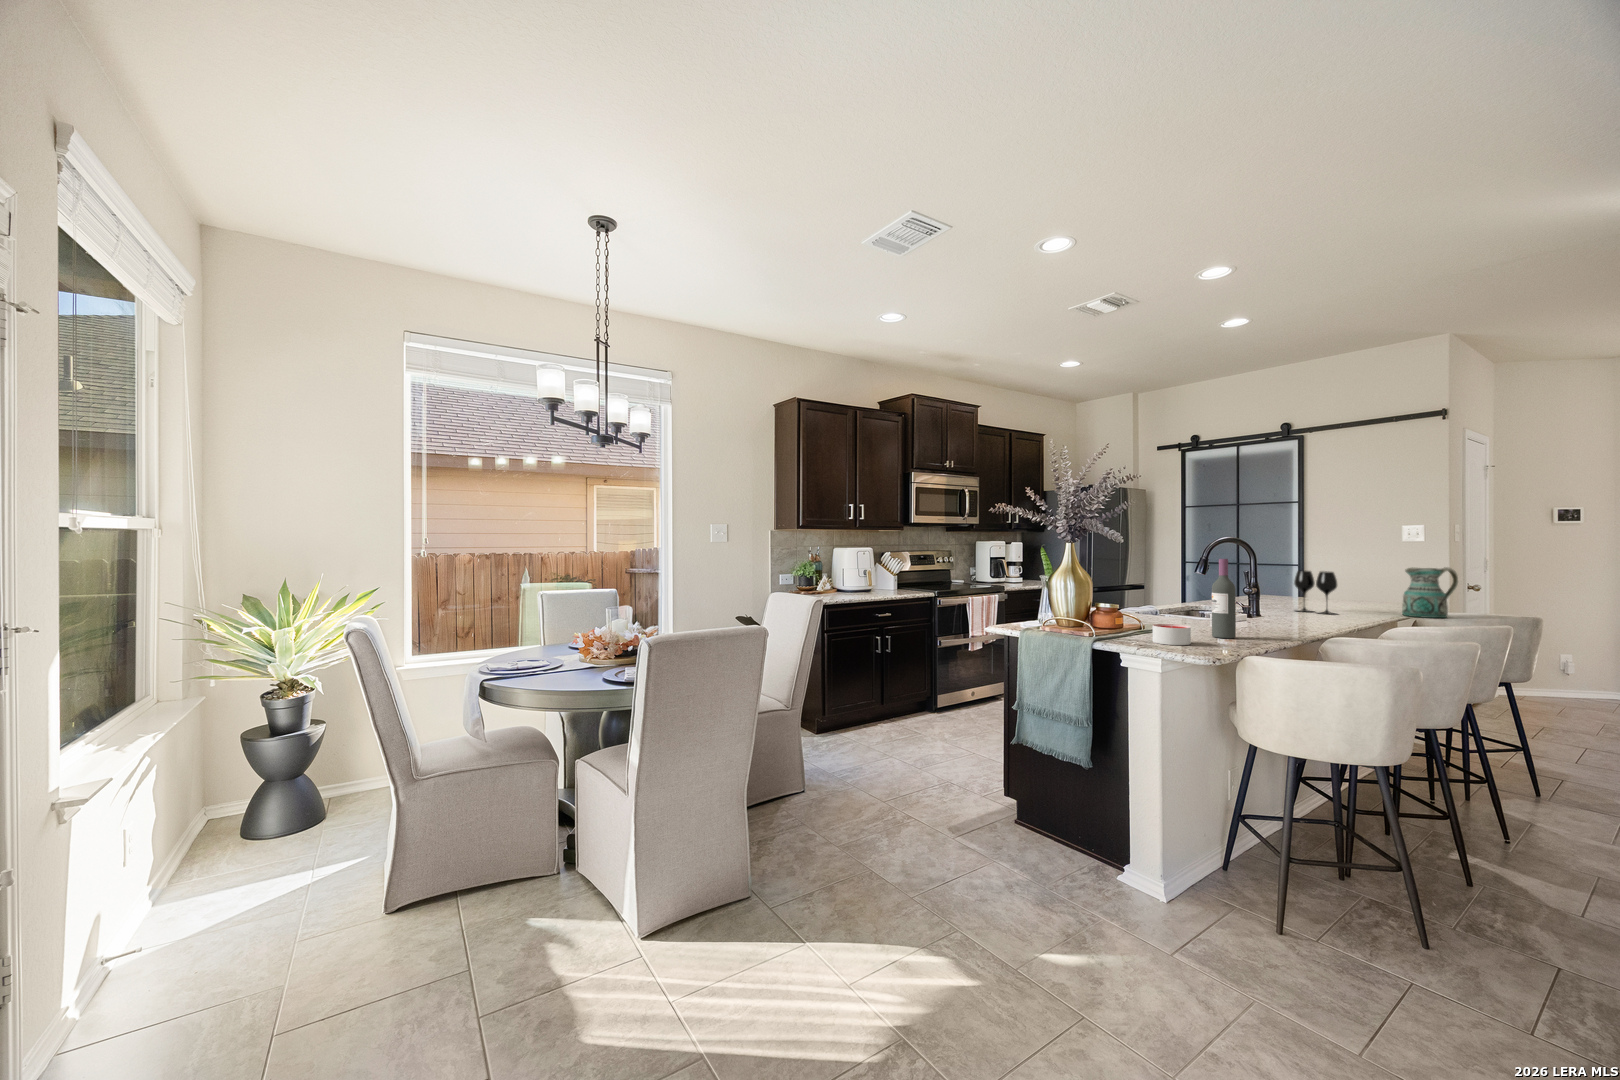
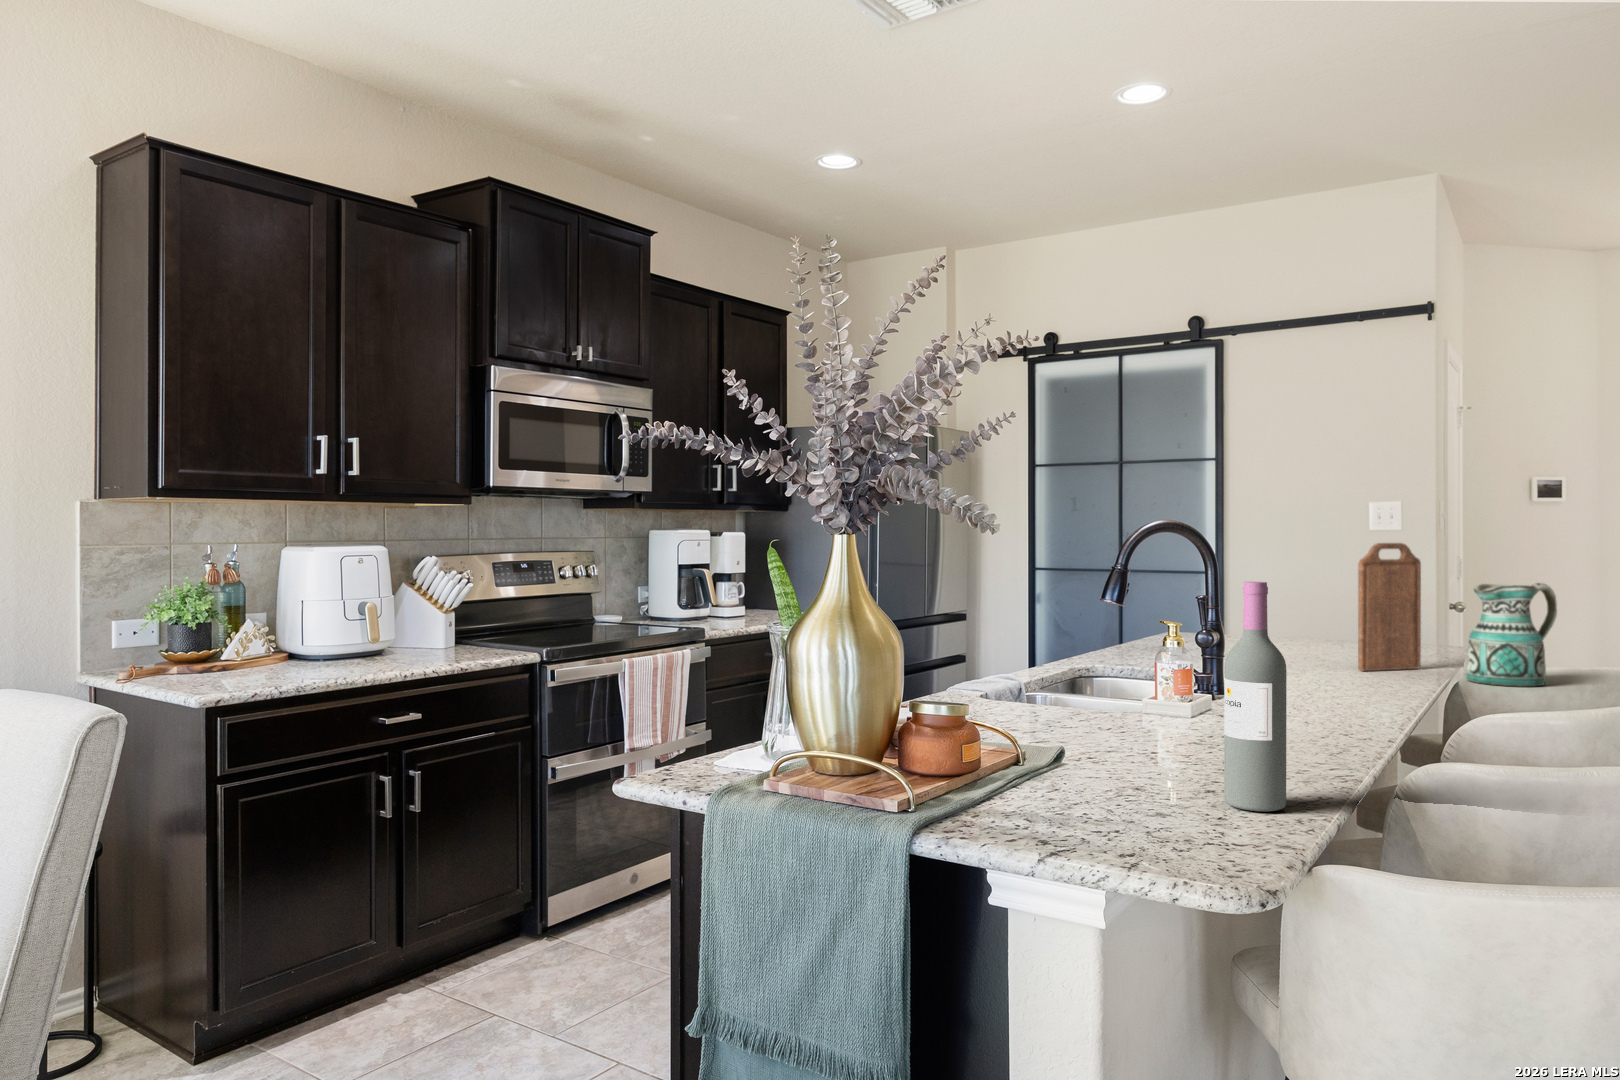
cutting board: none [1344,547,1384,611] -> present [1358,543,1421,671]
wine glass: present [1294,571,1337,614] -> none [1278,592,1364,685]
candle: present [1153,624,1191,645] -> none [1097,791,1208,872]

